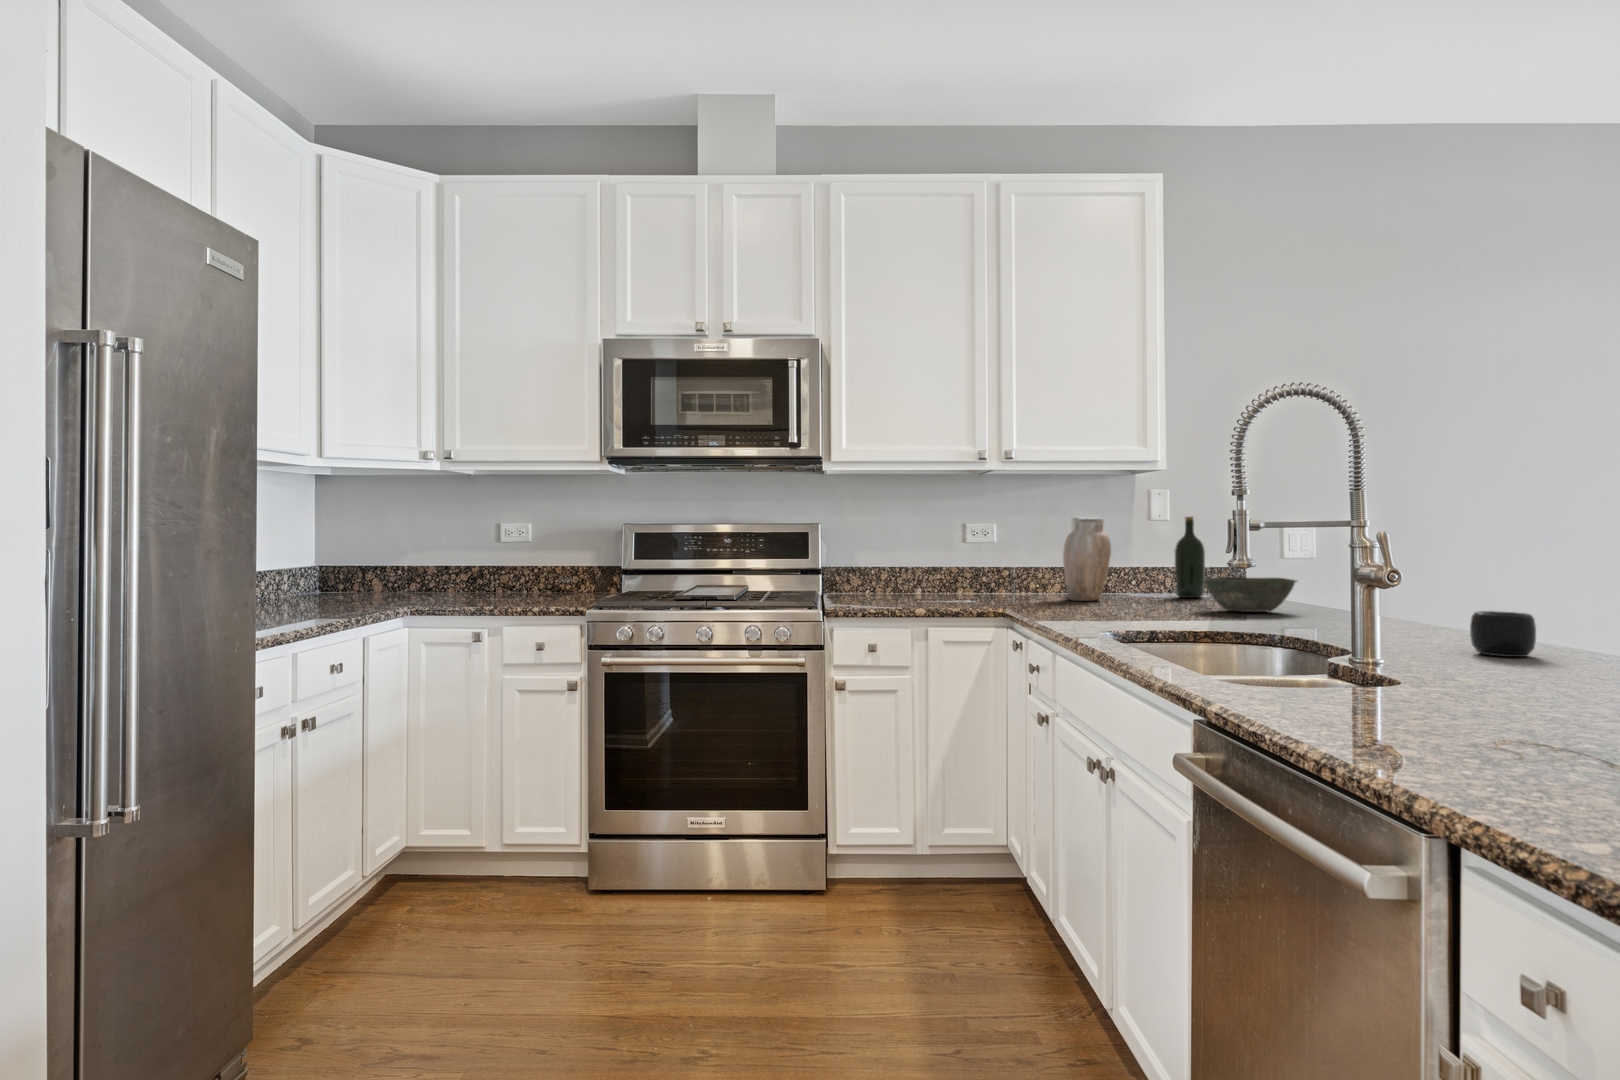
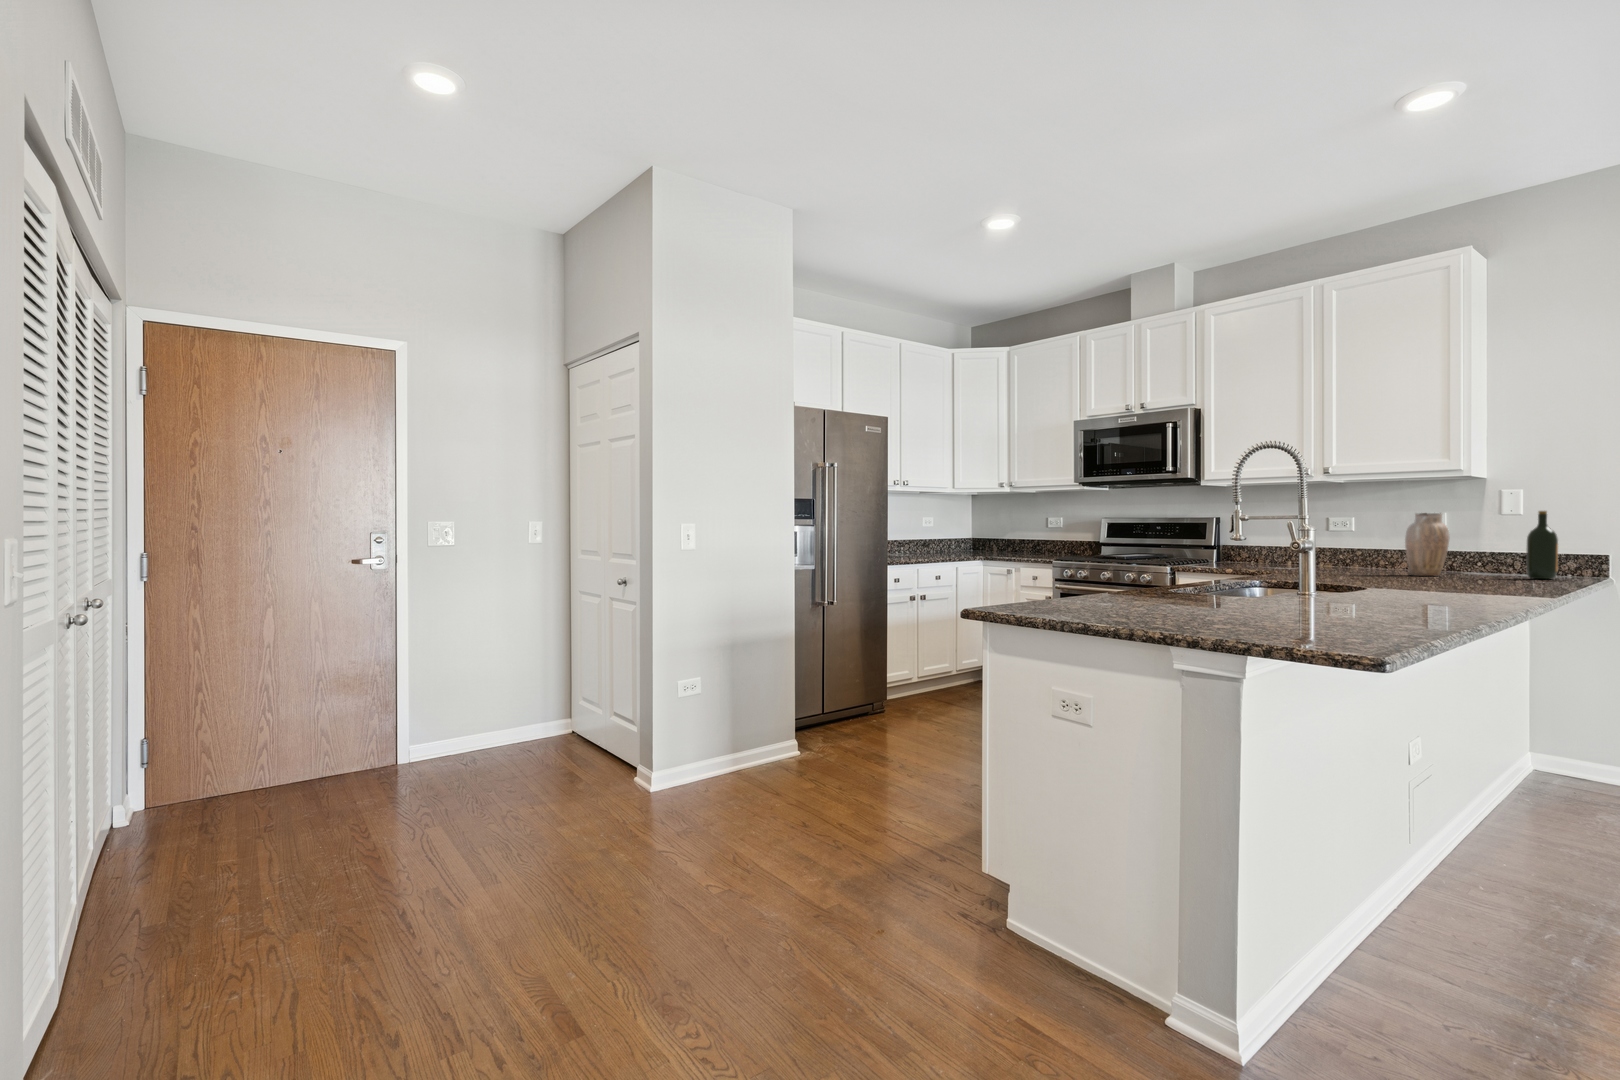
bowl: present [1202,577,1297,612] -> none [1444,559,1526,584]
mug: present [1470,611,1536,657] -> none [1391,572,1438,597]

